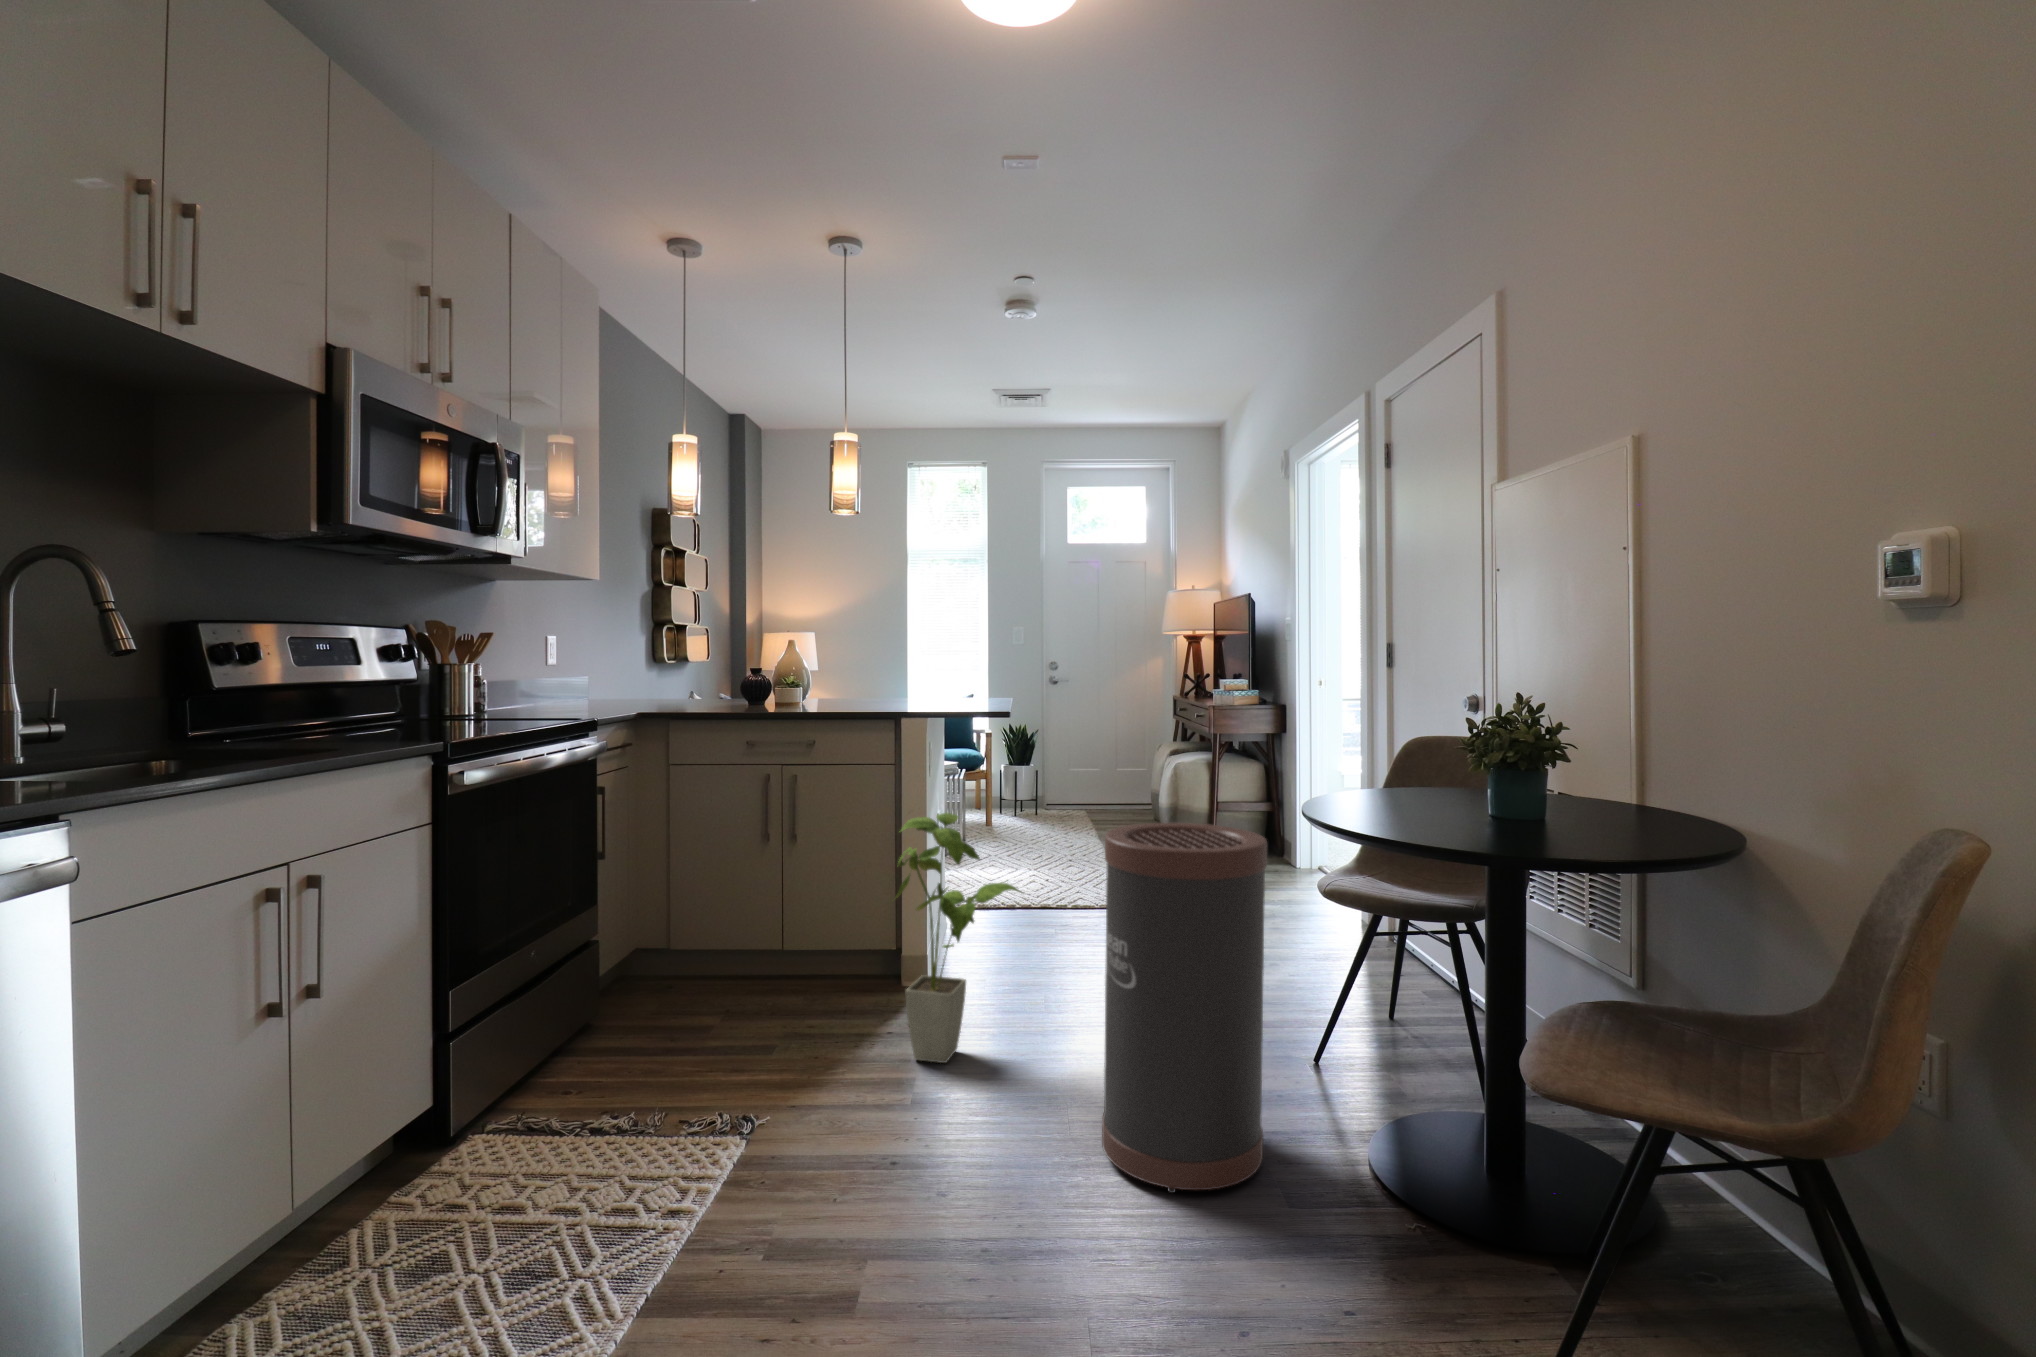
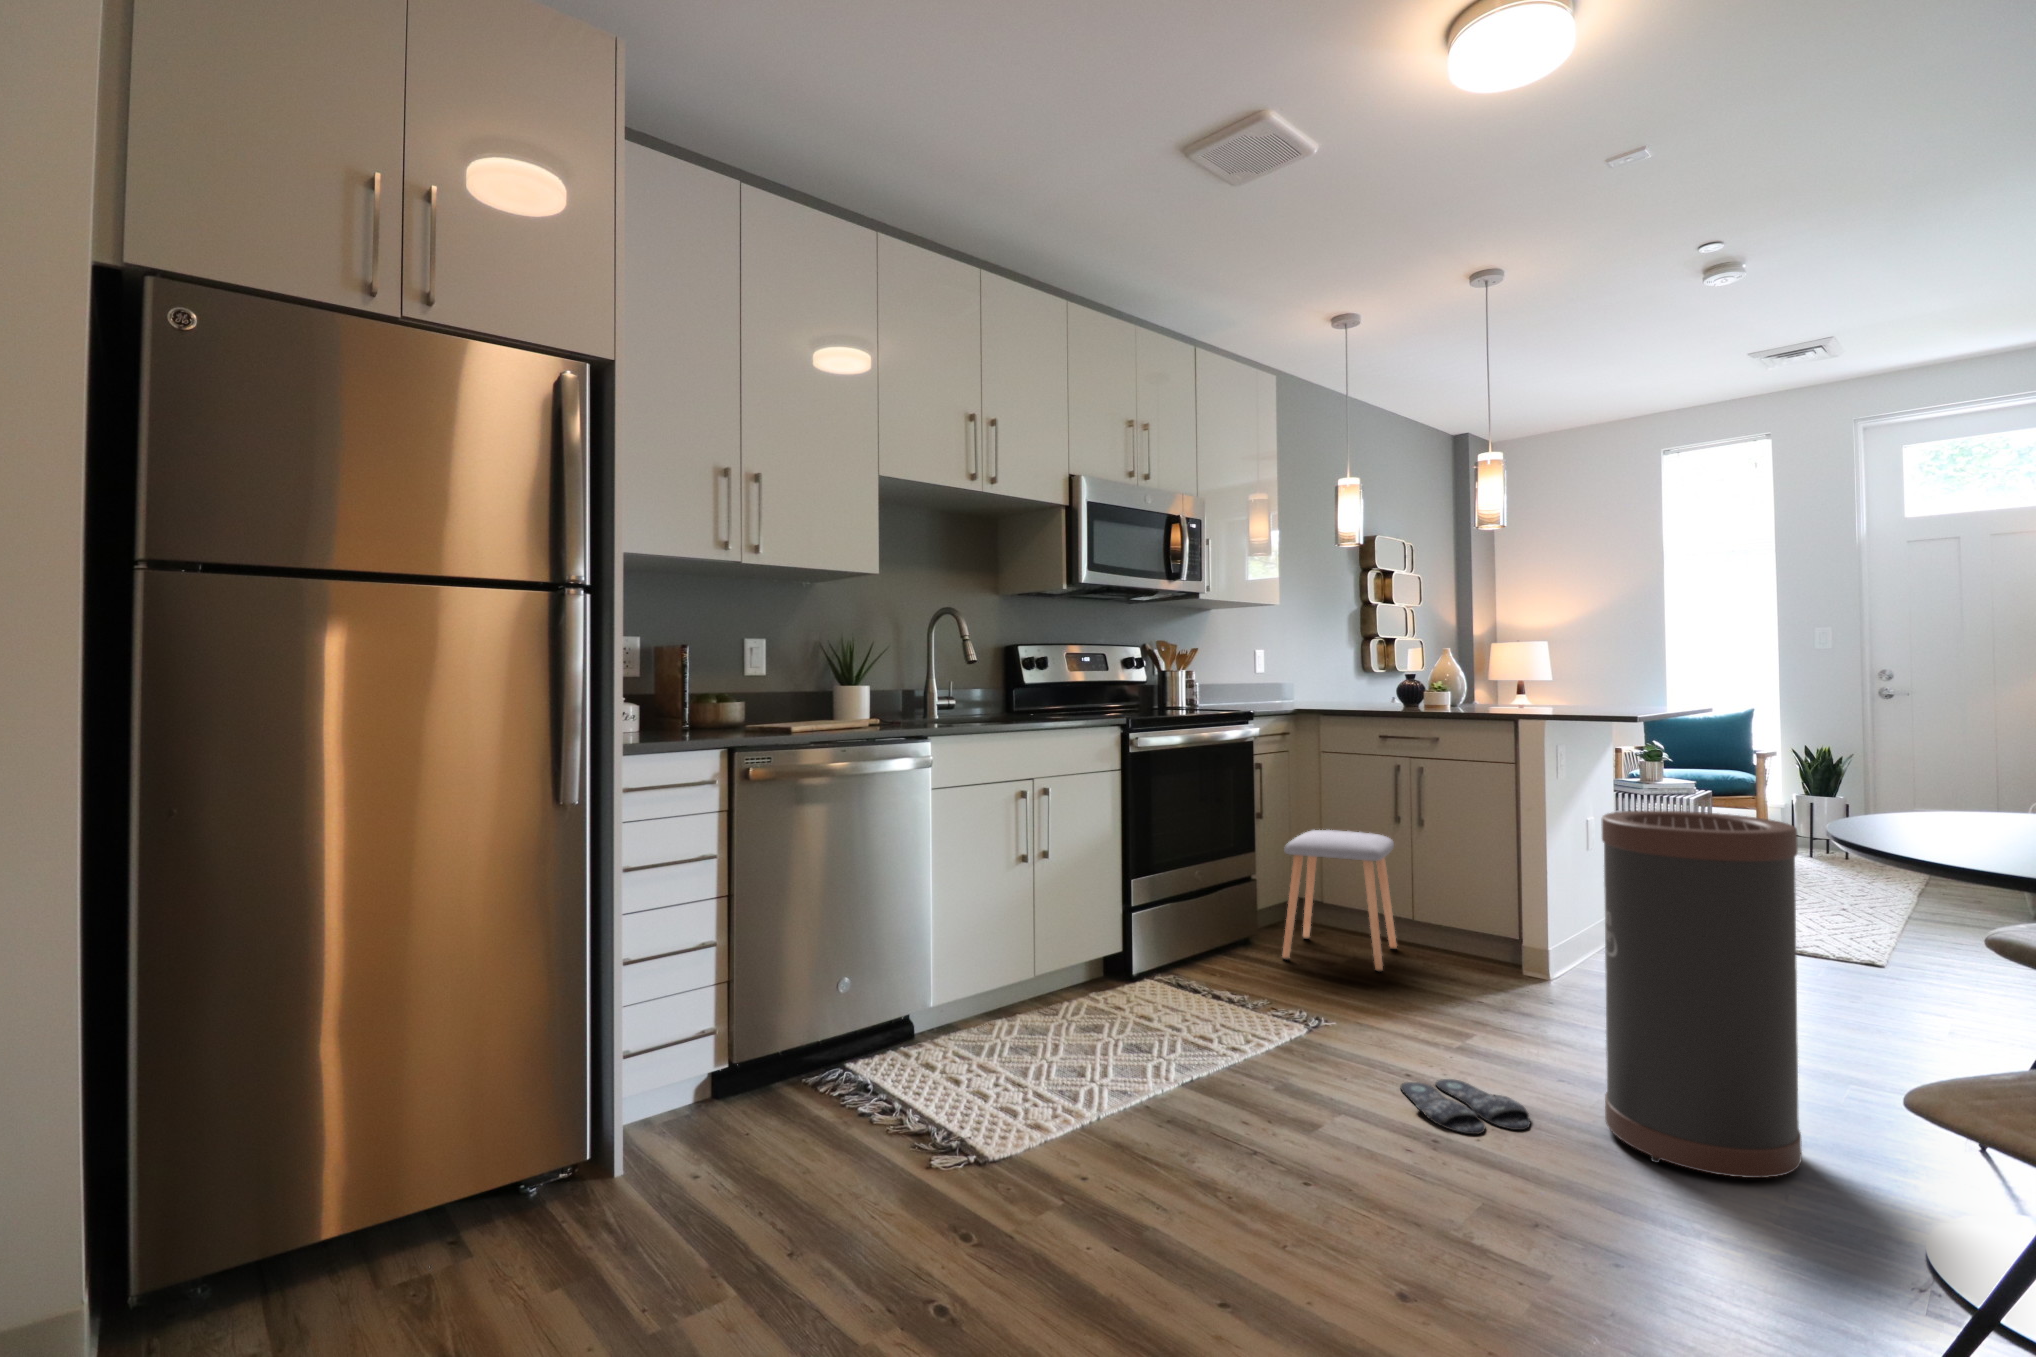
house plant: present [895,813,1020,1063] -> none [1462,796,1602,1028]
stool: none [647,860,773,1039] -> present [1283,830,1397,972]
slippers: none [903,1157,1053,1237] -> present [1401,1079,1530,1134]

